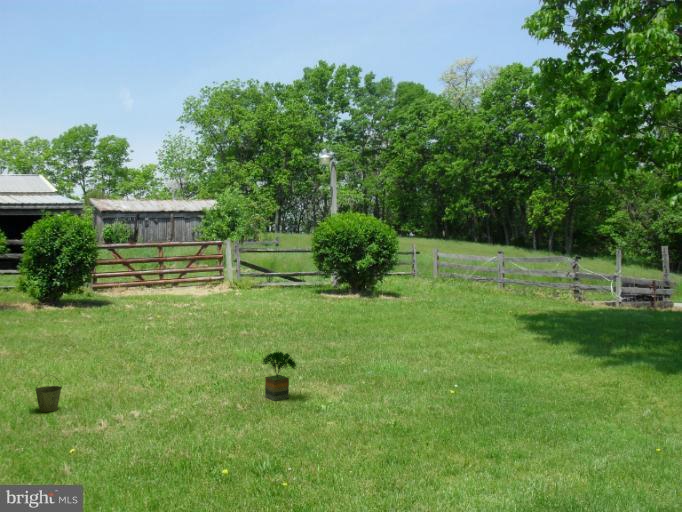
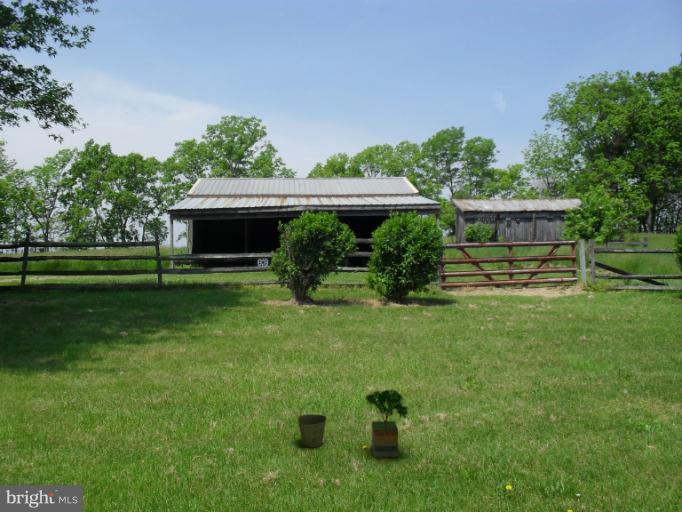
potted tree: present [262,352,296,401] -> present [365,389,408,458]

